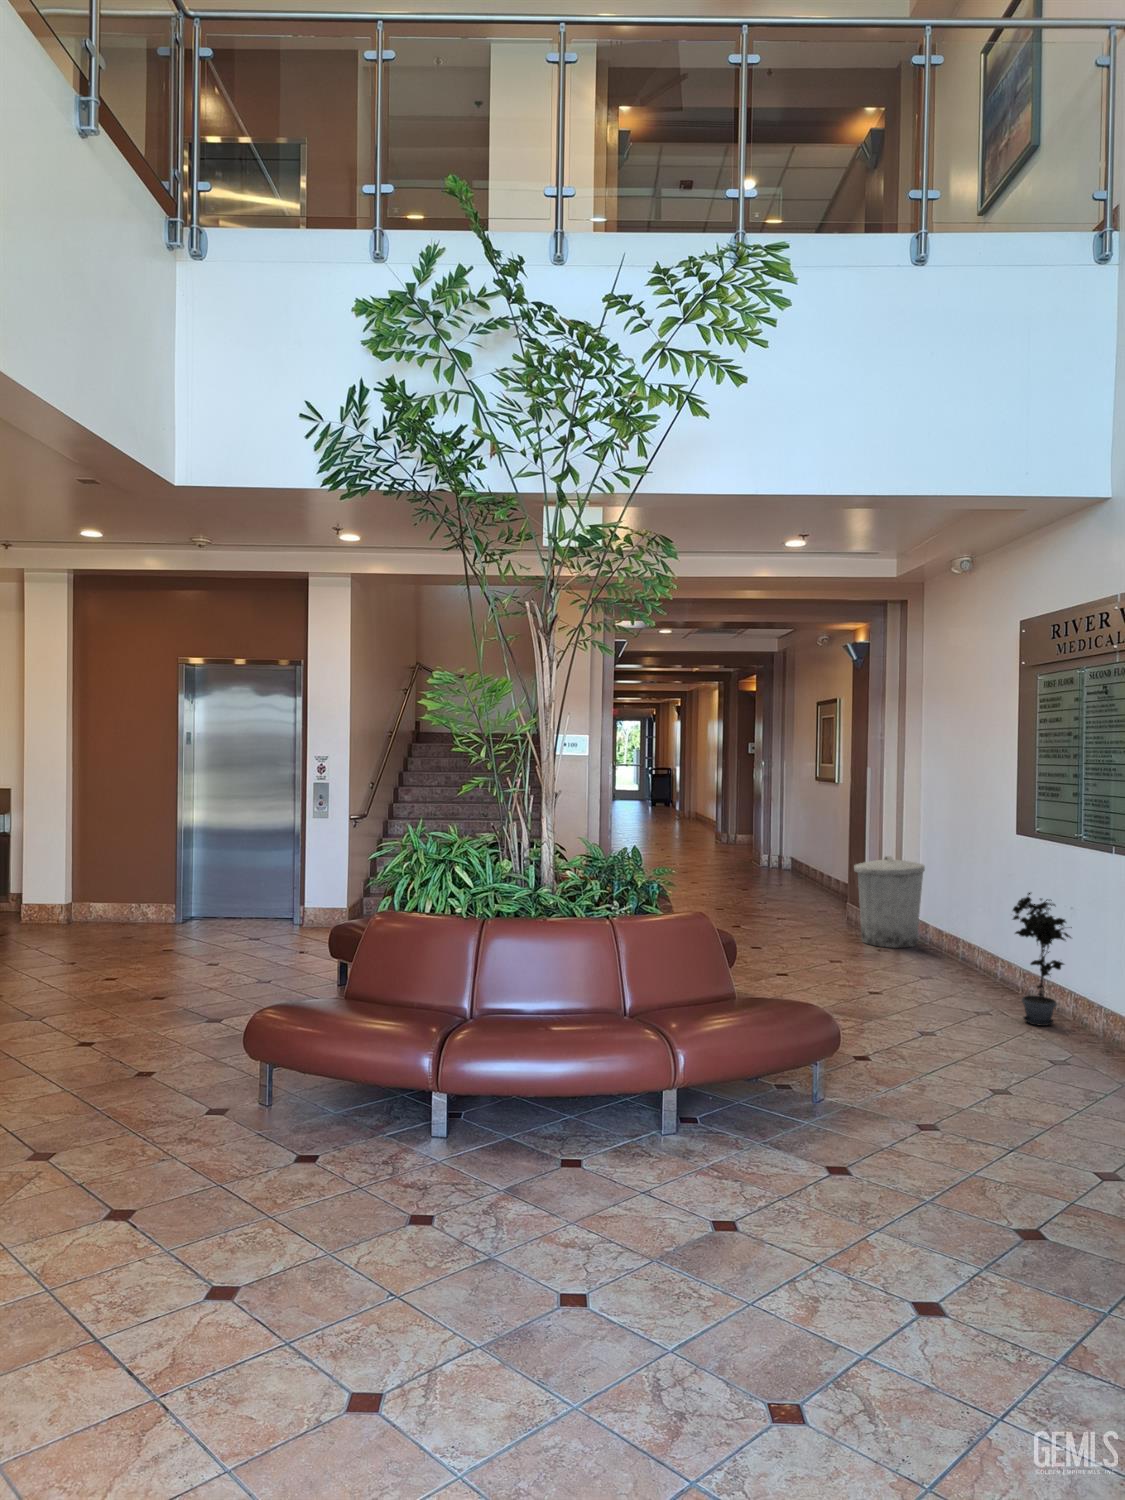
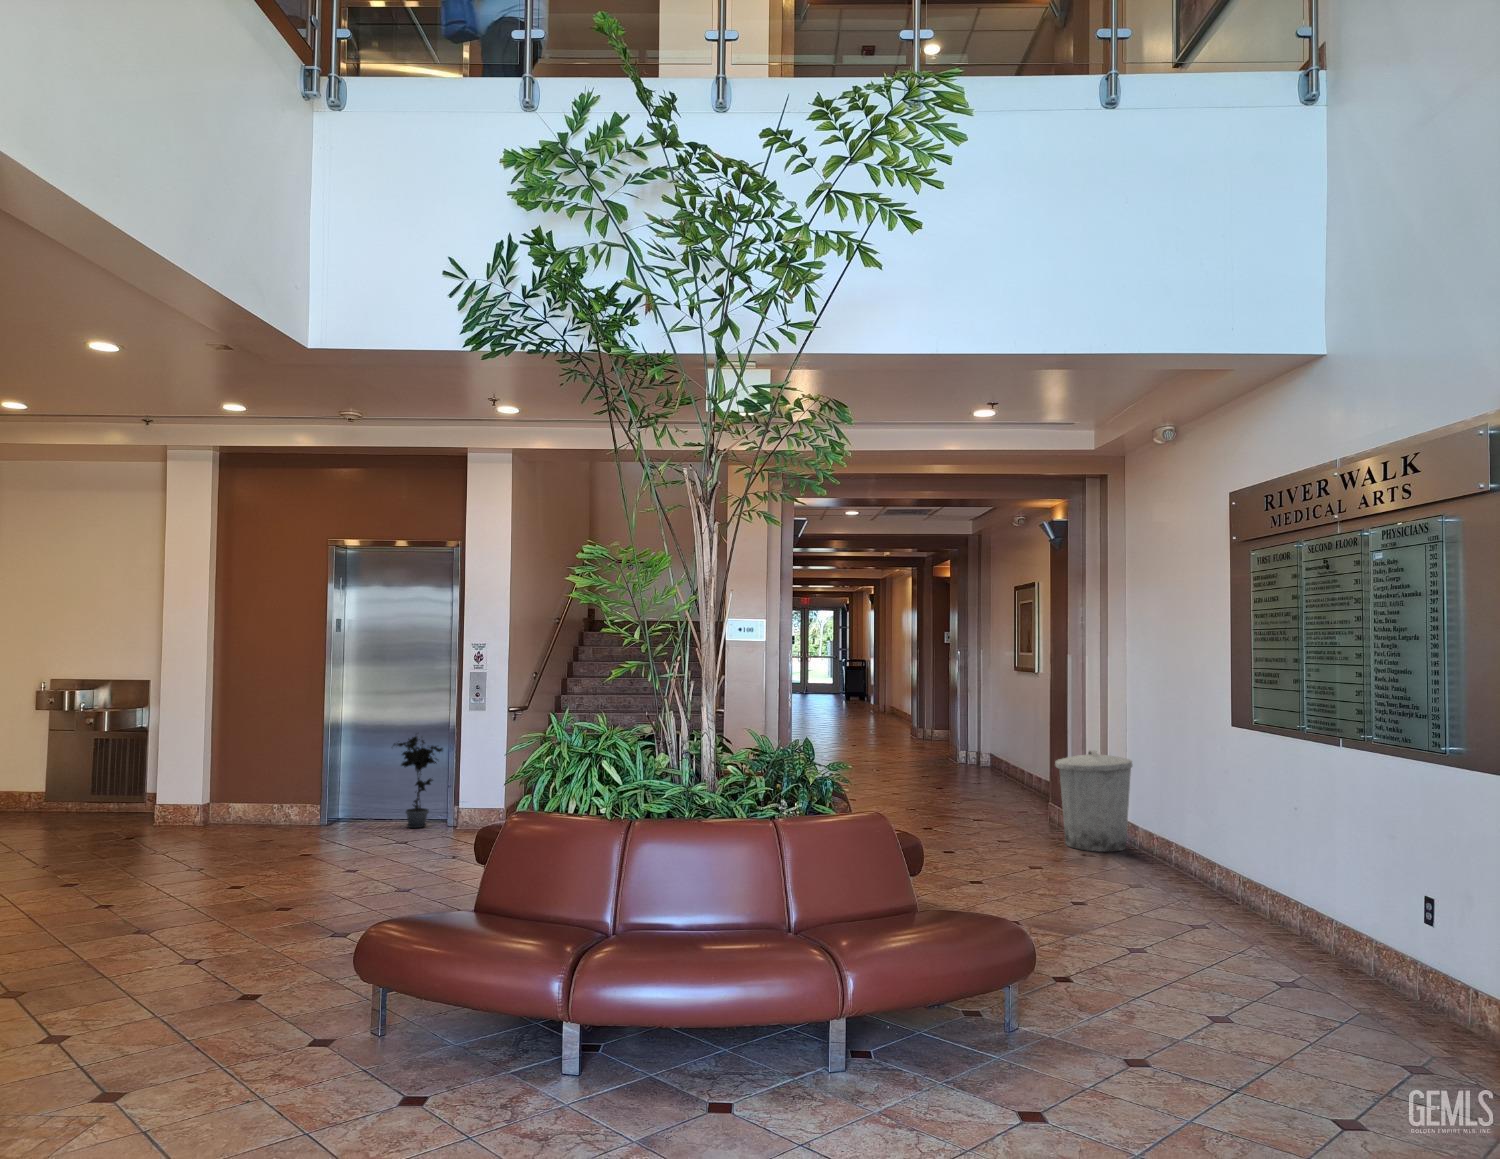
potted plant: present [1013,893,1072,1026] -> present [394,736,443,828]

